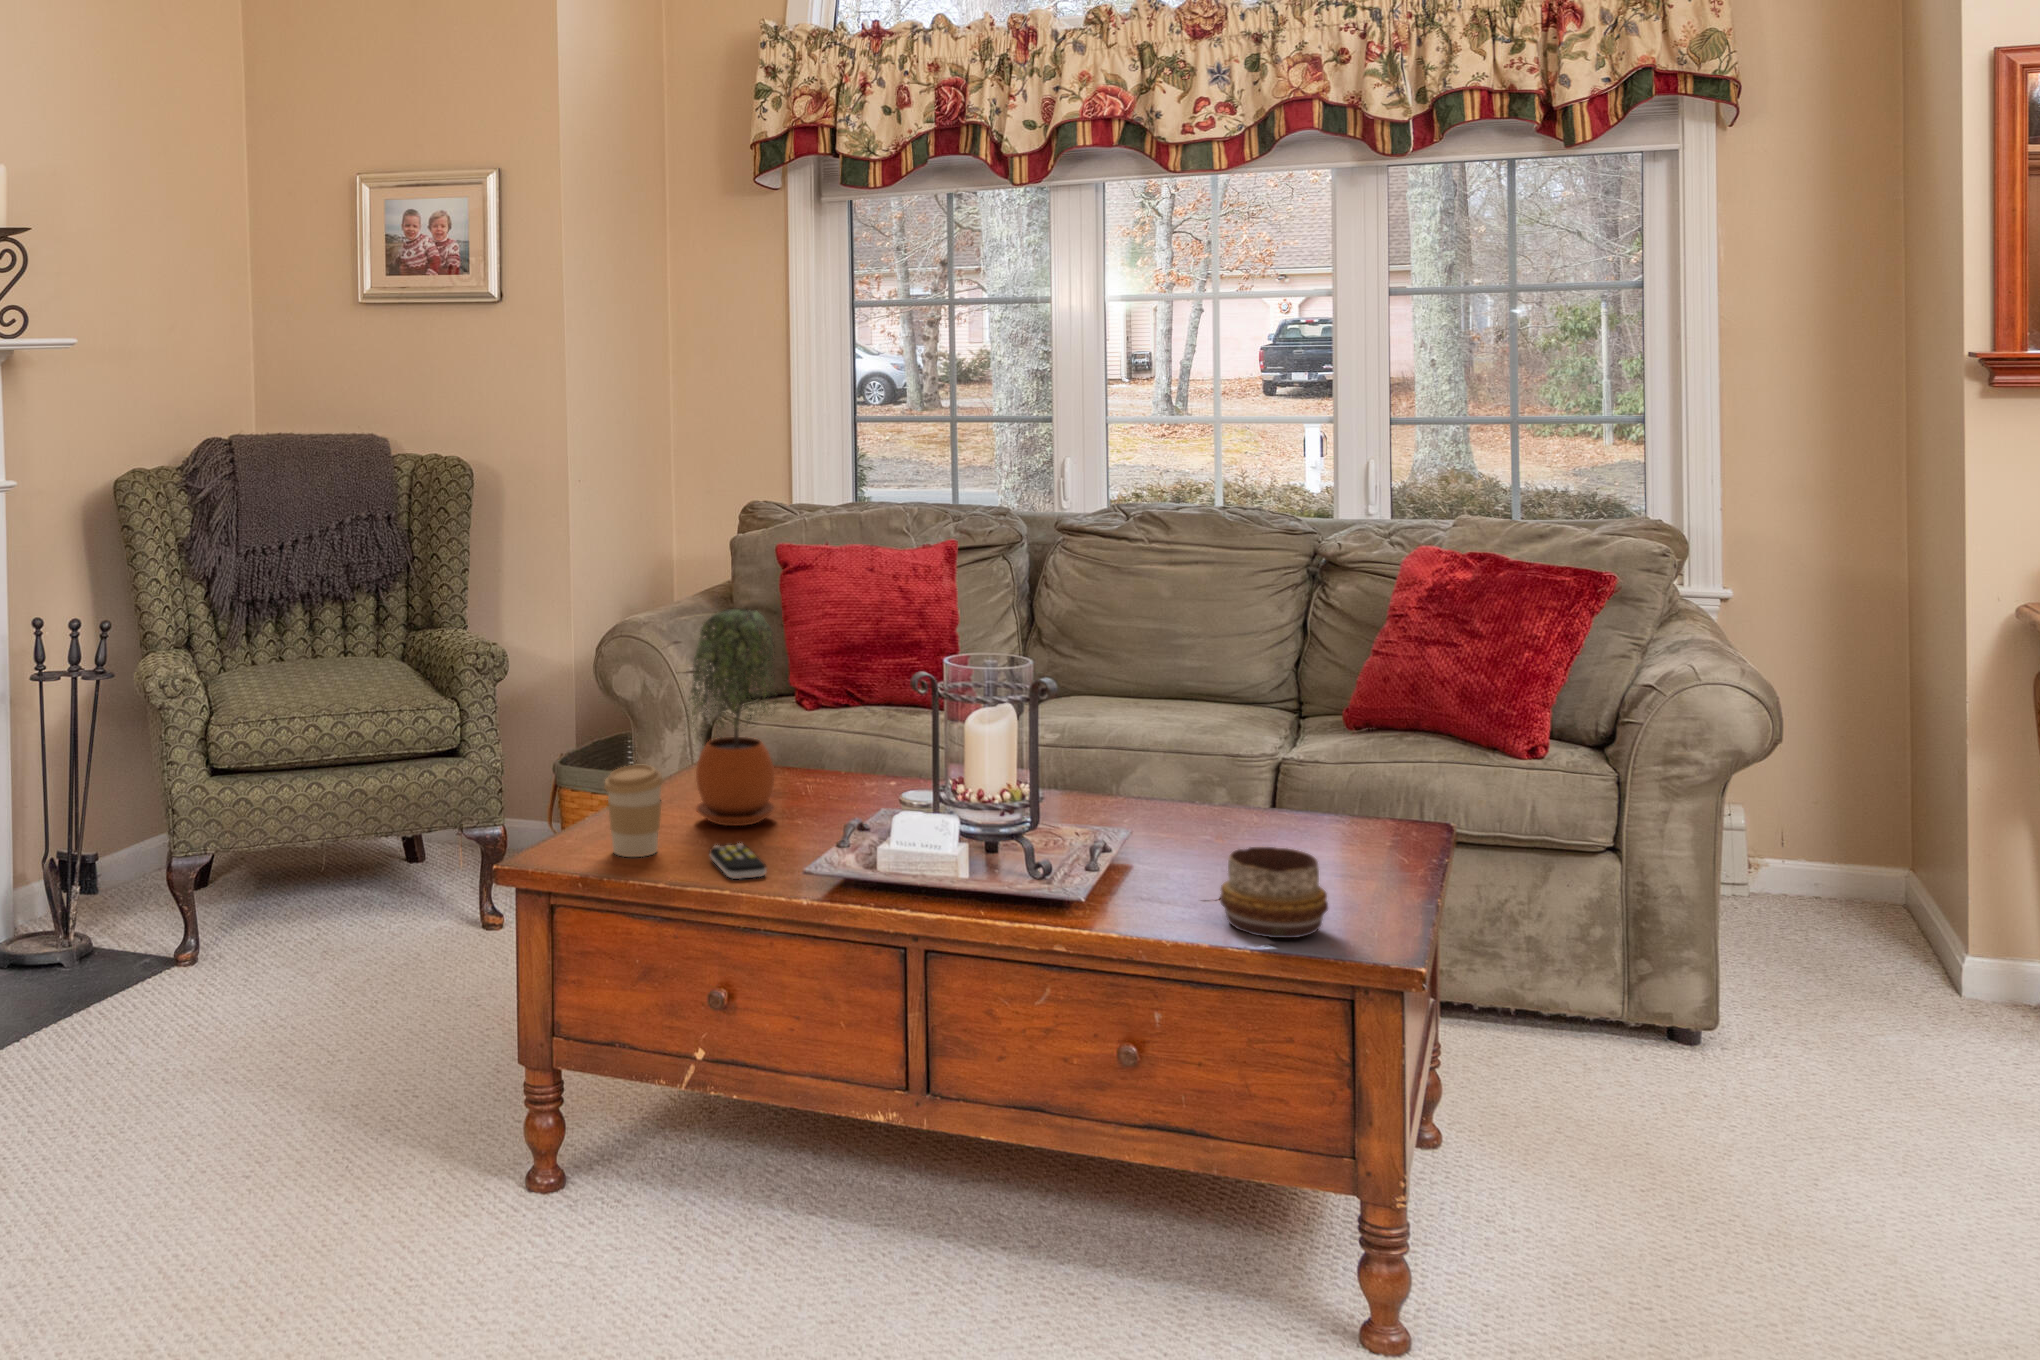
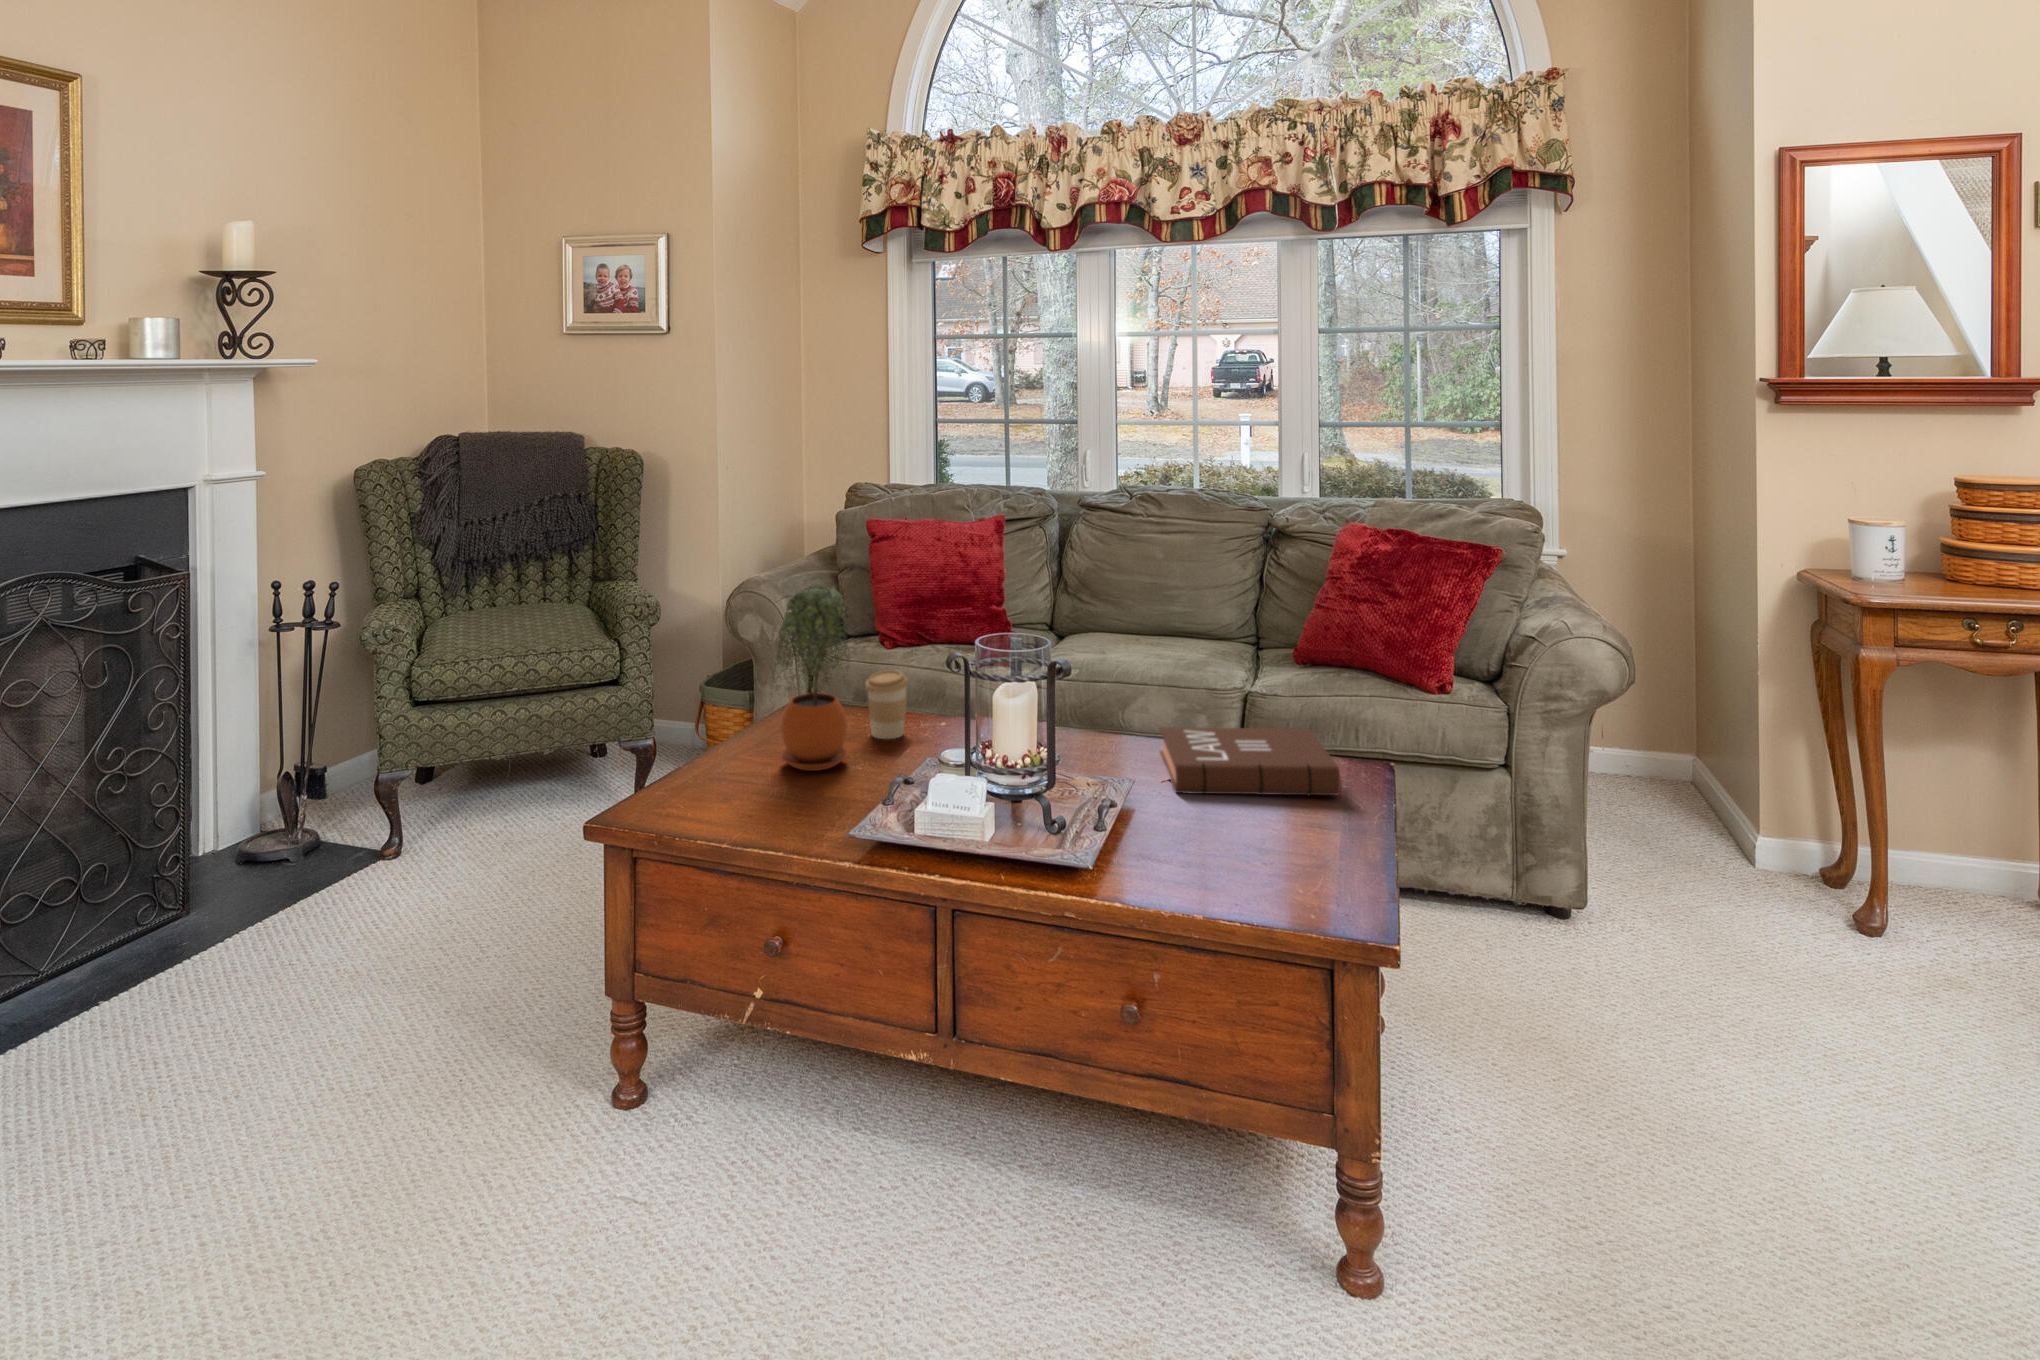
coffee cup: present [604,764,663,857] -> present [865,670,908,739]
book: none [1157,782,1375,855] -> present [1160,727,1341,796]
remote control: present [710,843,766,879] -> none [785,794,831,832]
decorative bowl: present [1220,847,1328,938] -> none [1221,810,1316,899]

